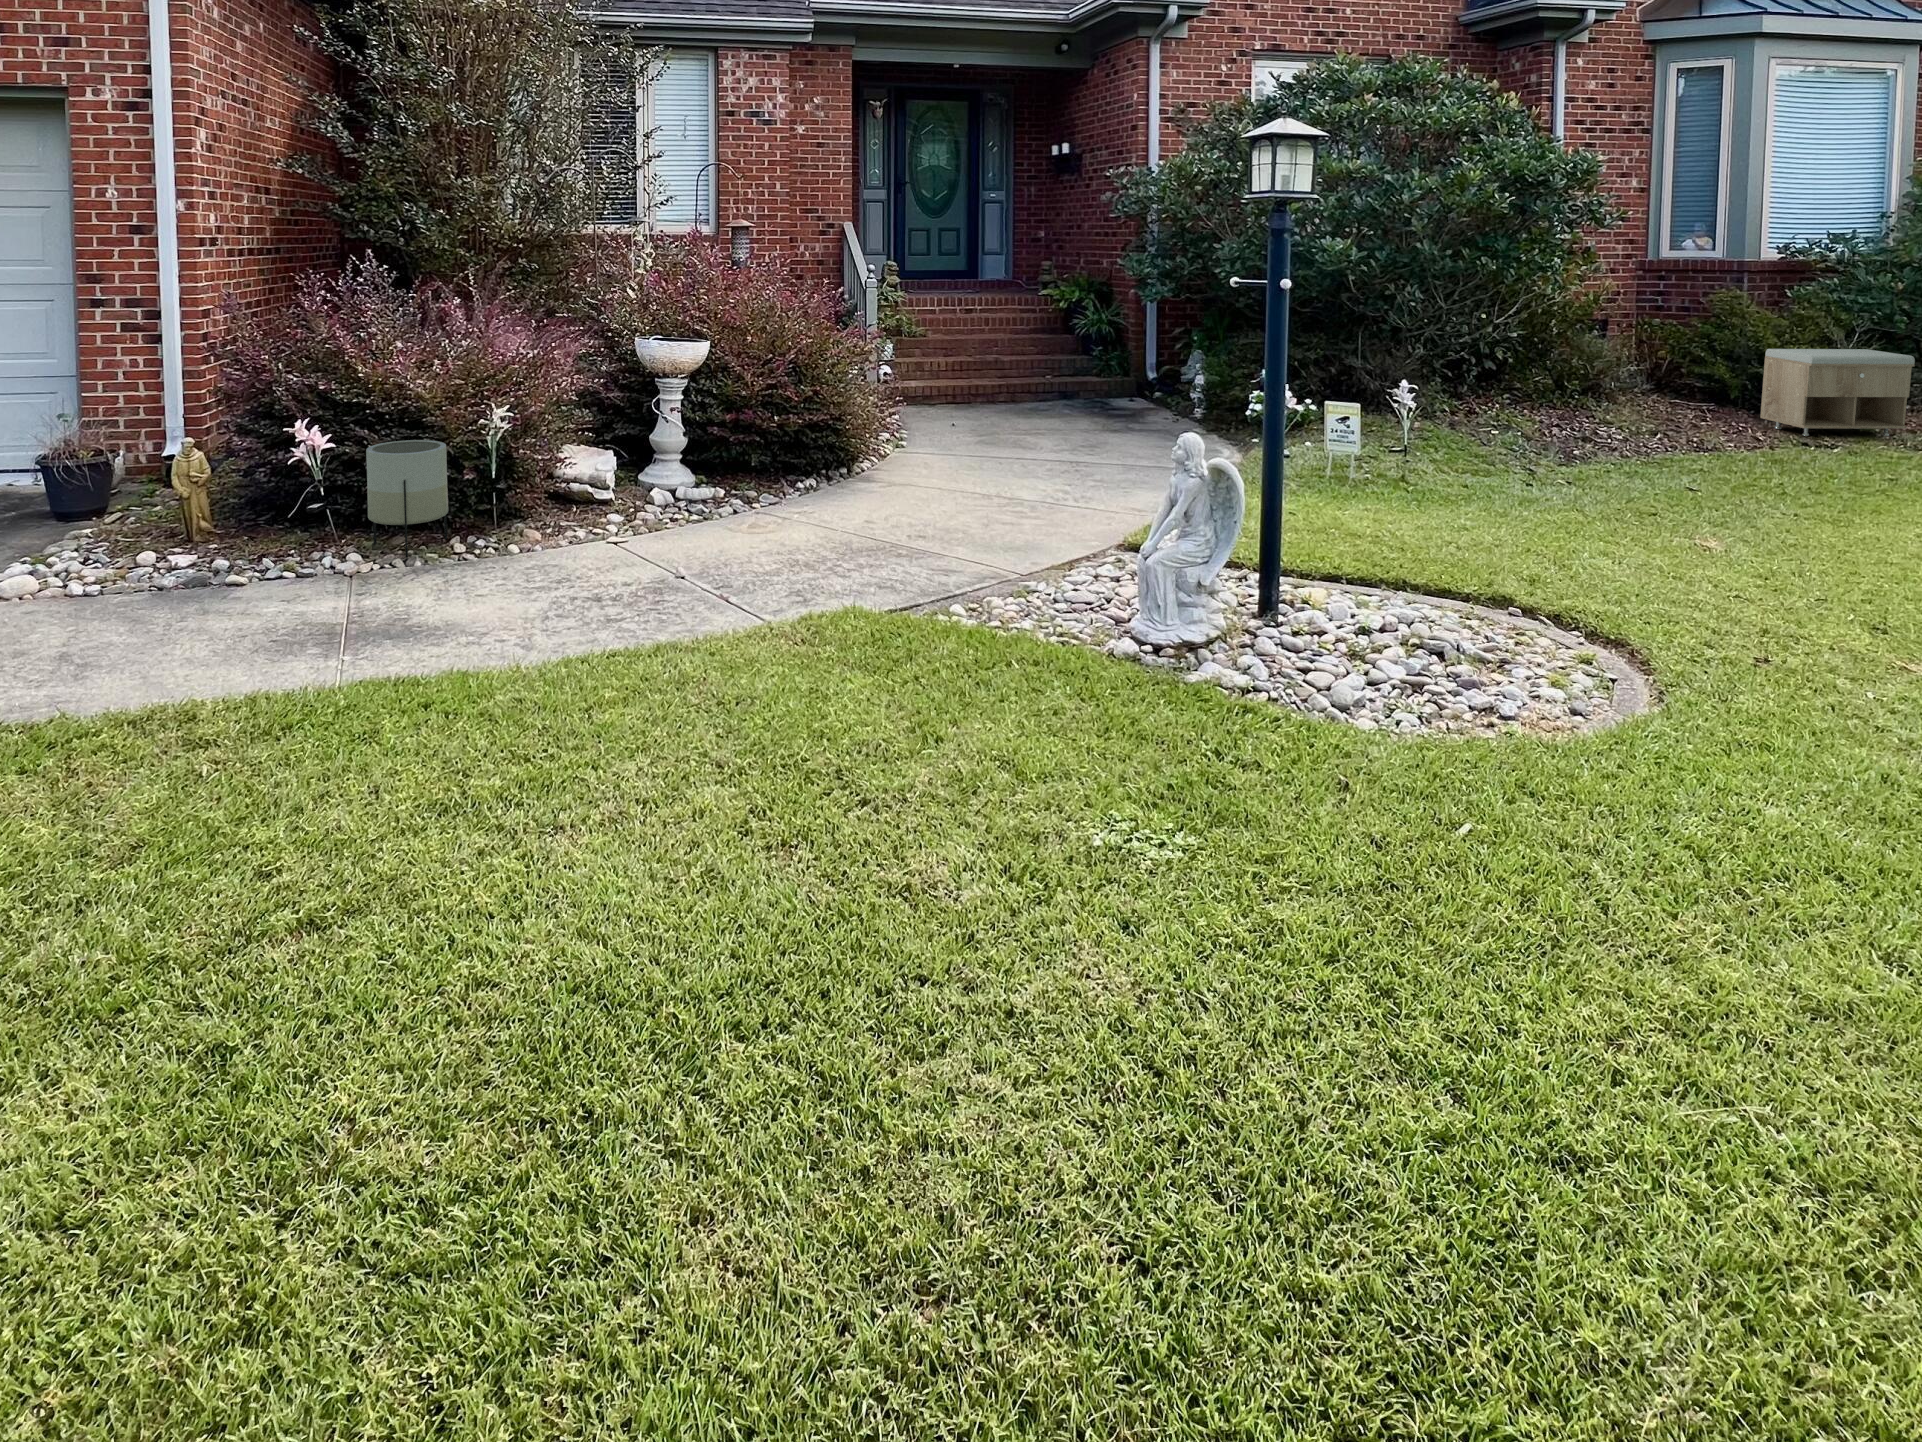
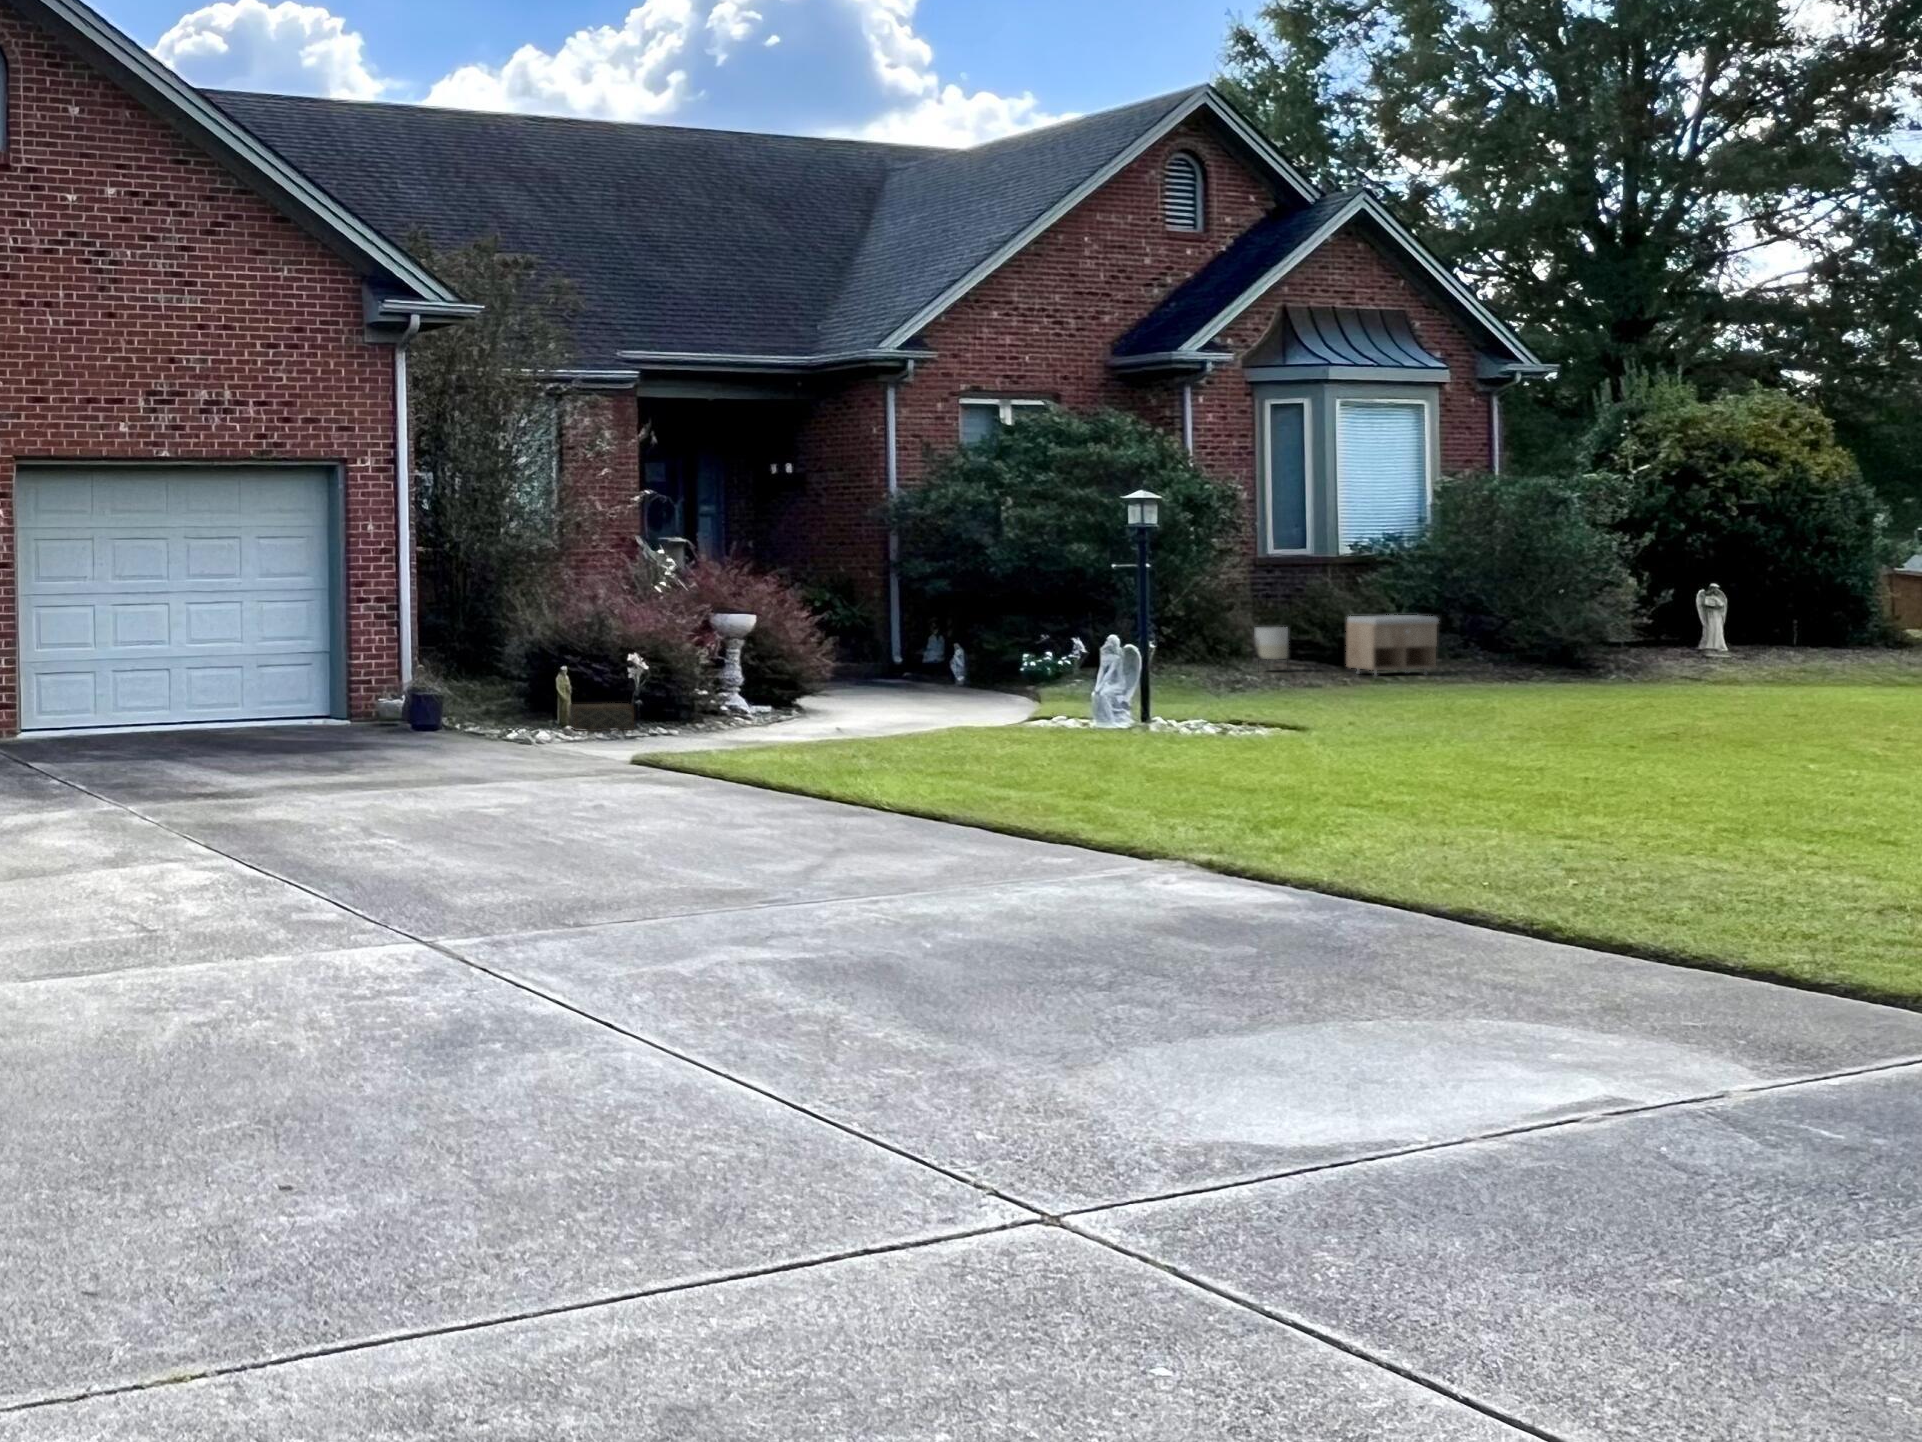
planter: present [366,440,448,557] -> present [1255,627,1289,672]
woven basket: none [234,491,364,549] -> present [569,703,634,731]

